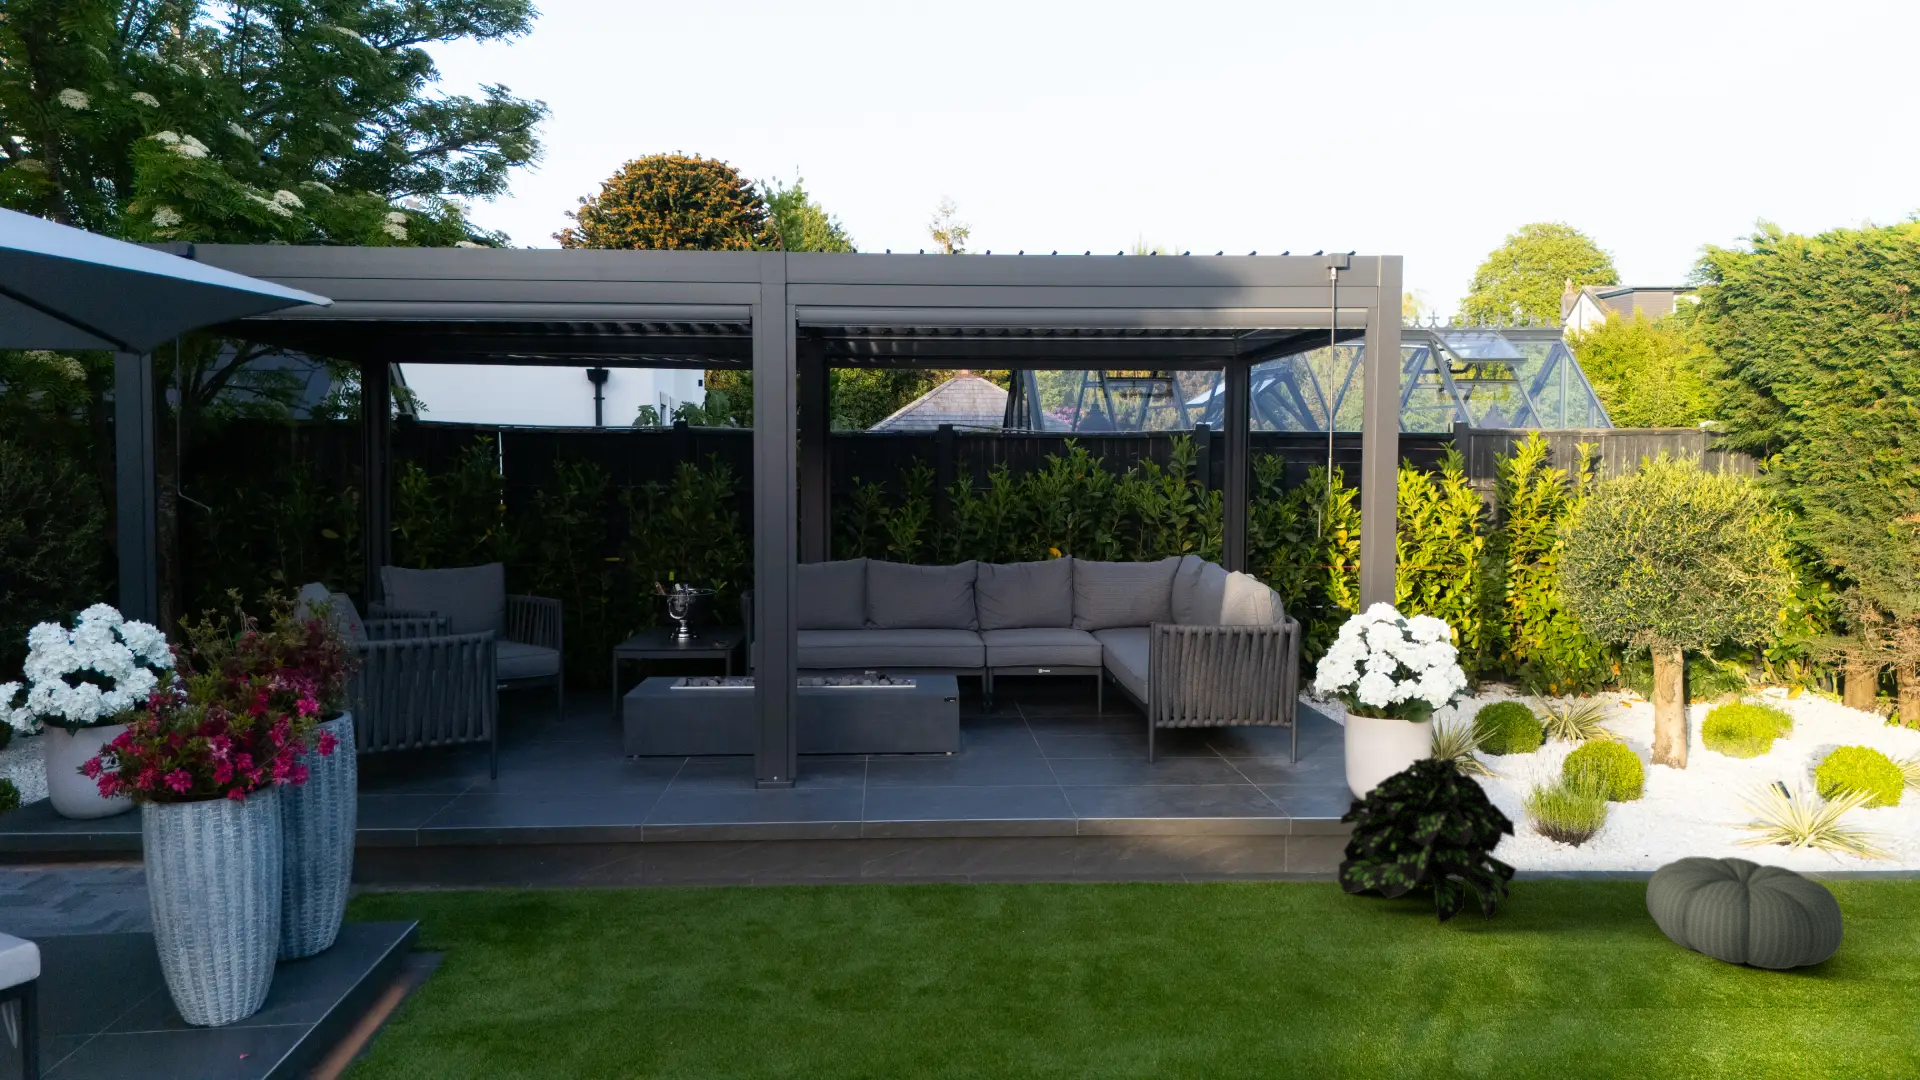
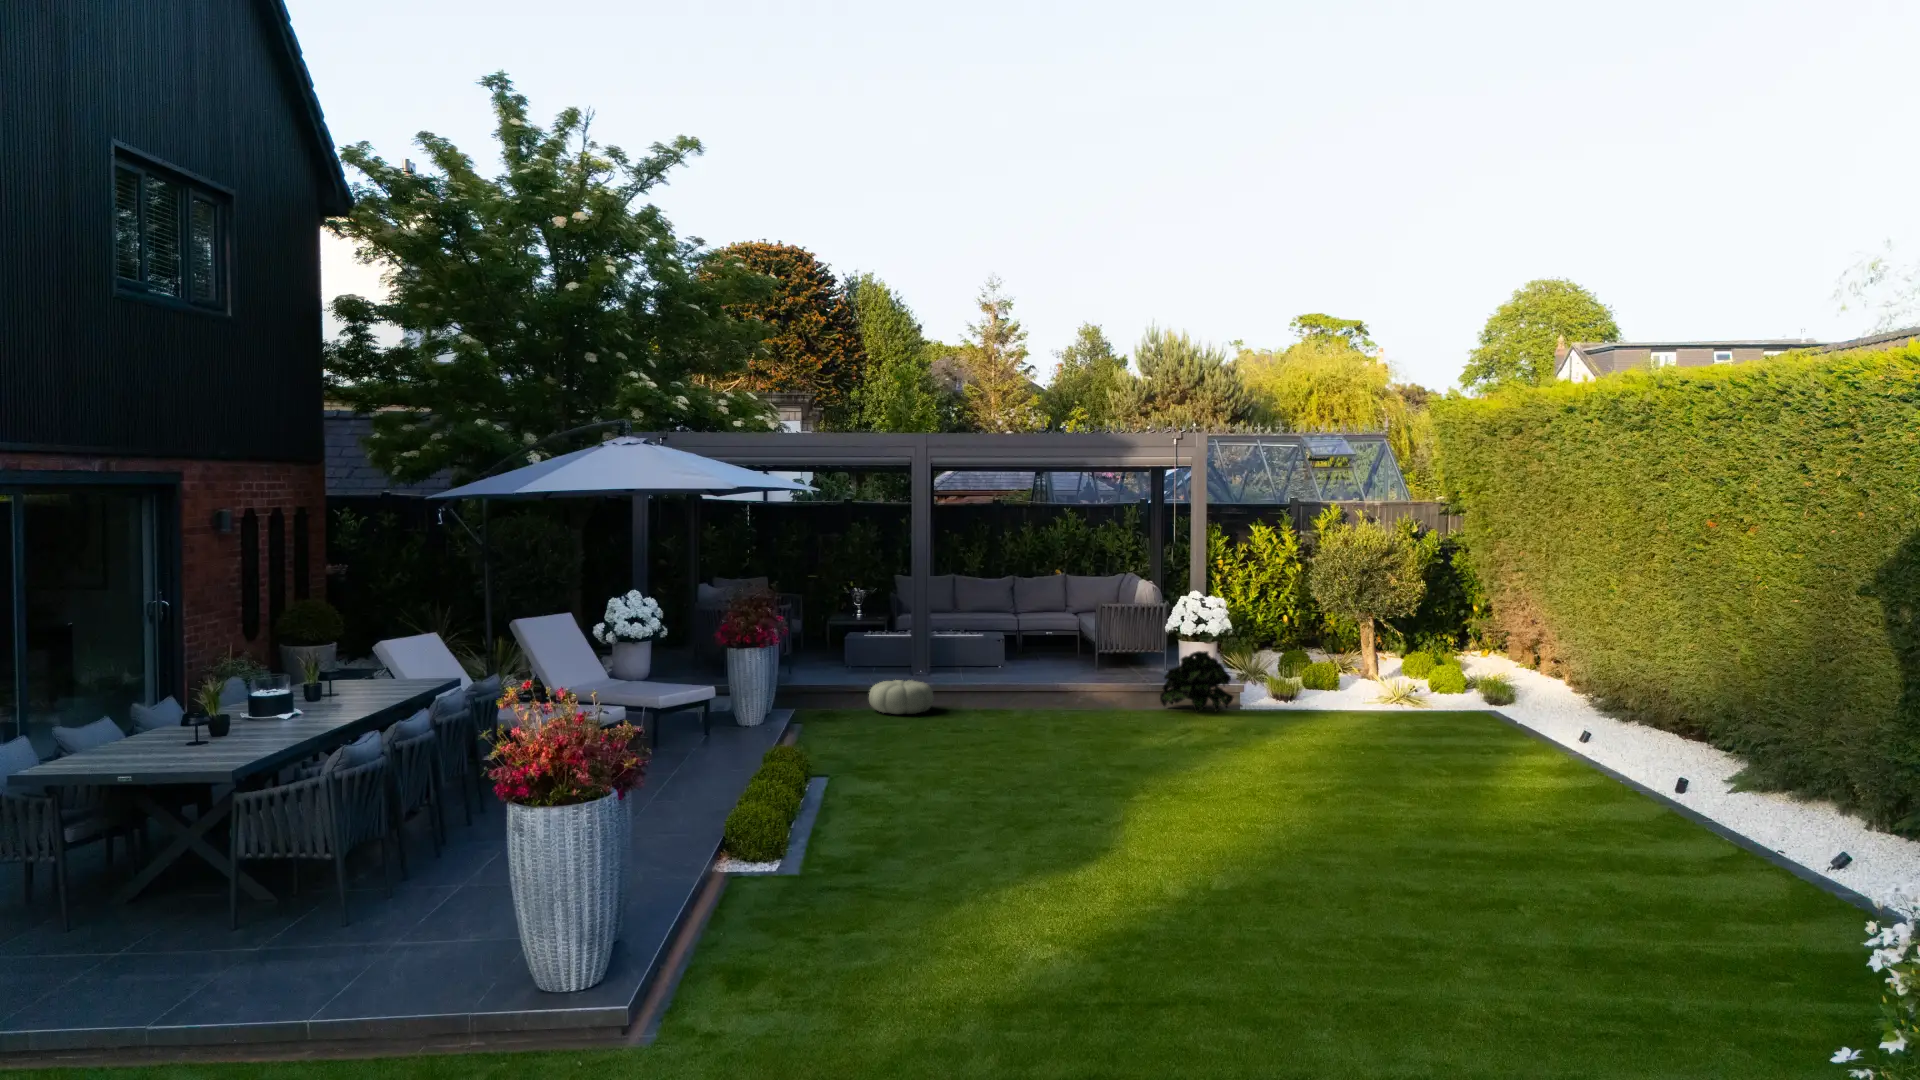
pouf: present [1646,856,1843,969] -> present [869,680,934,715]

